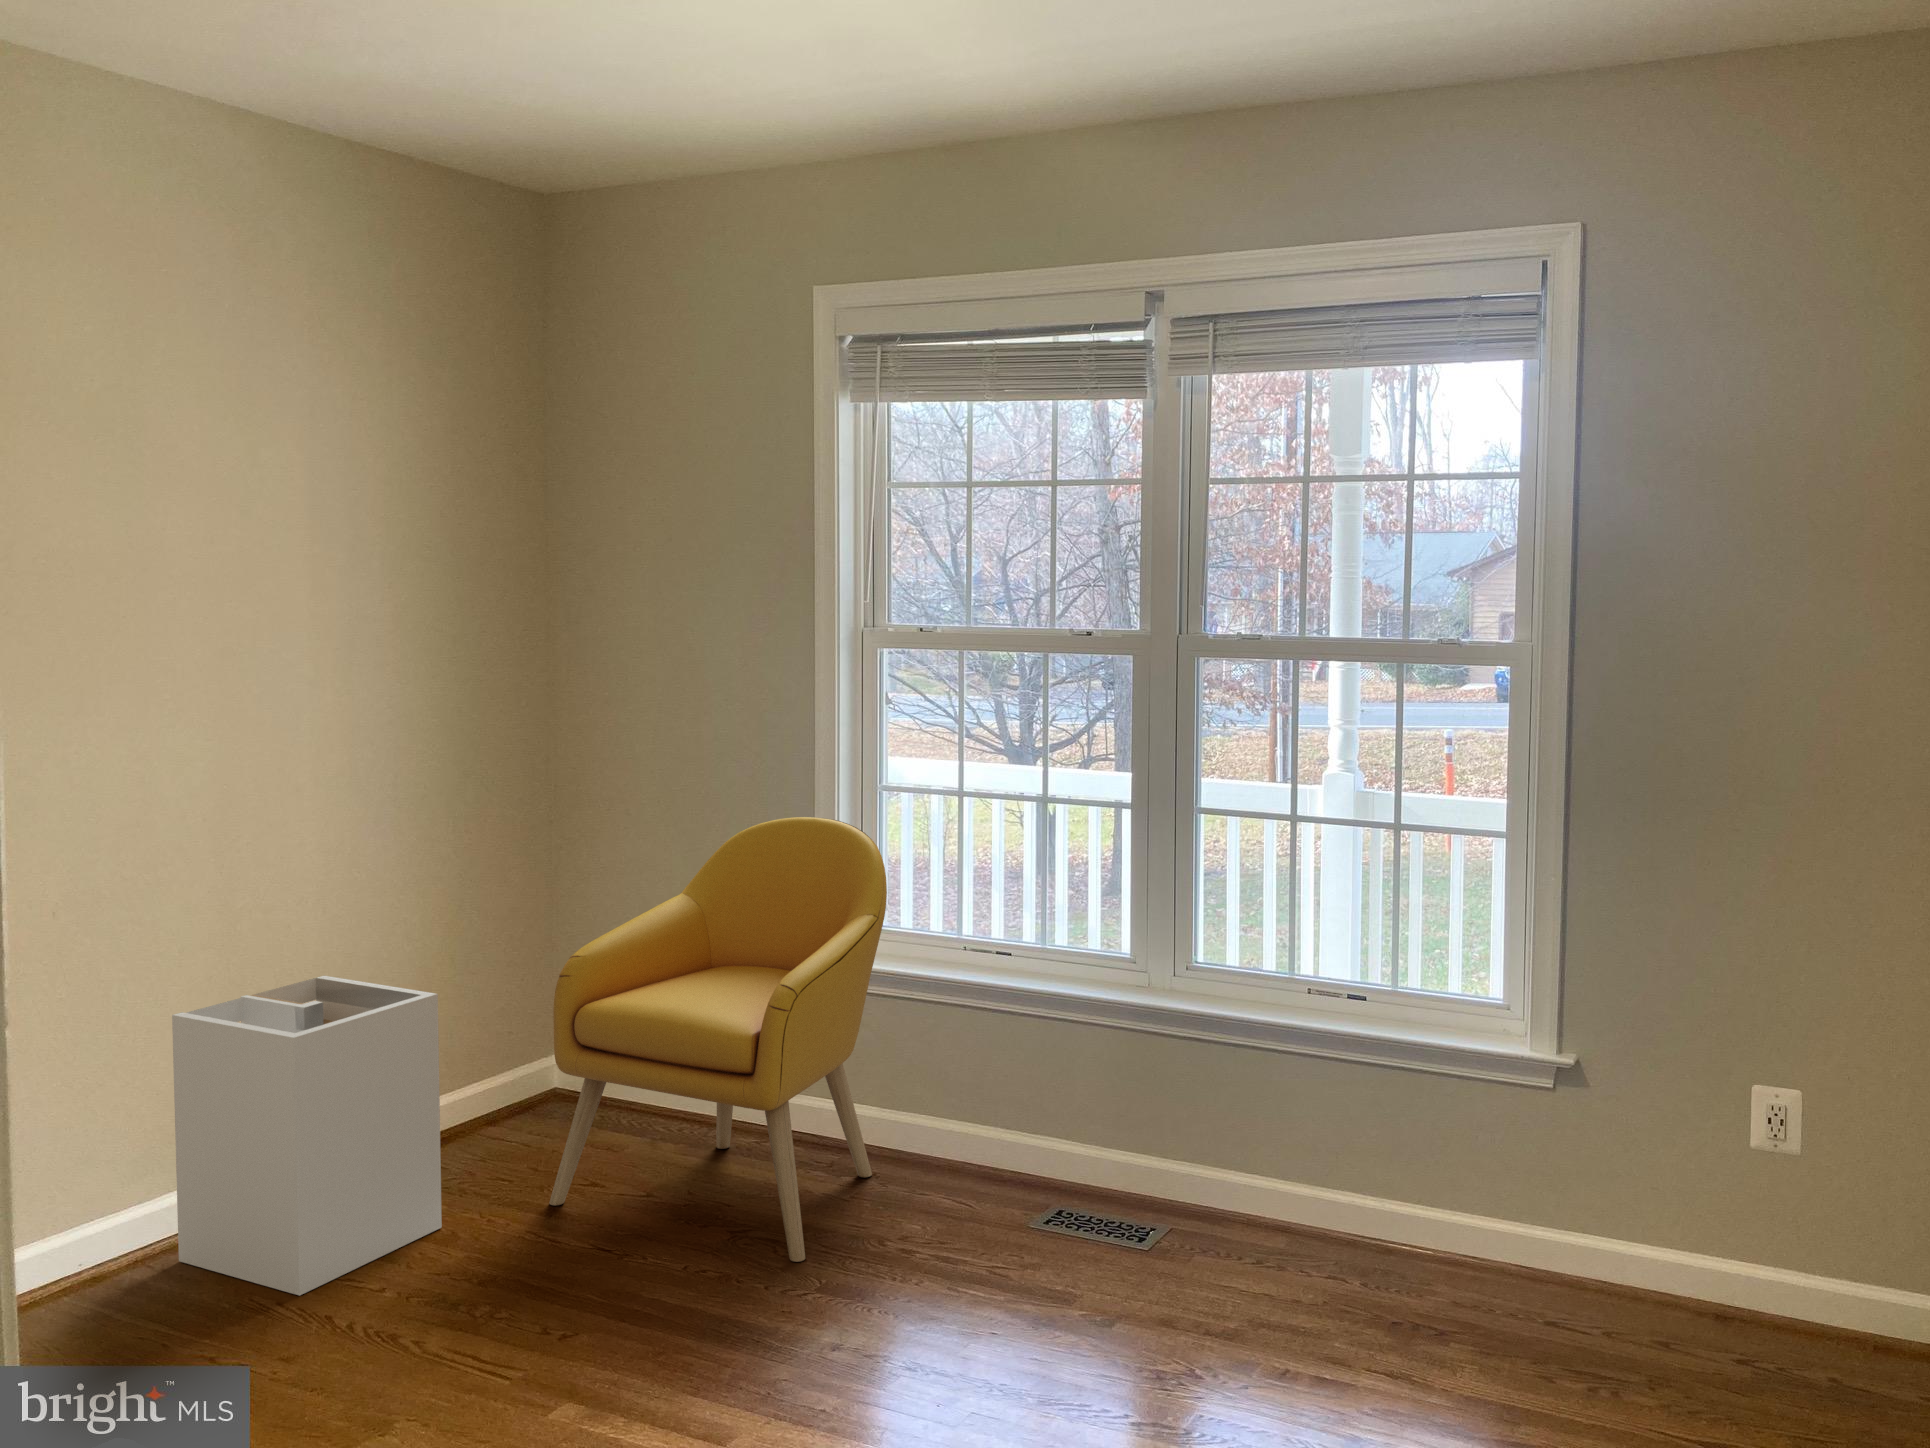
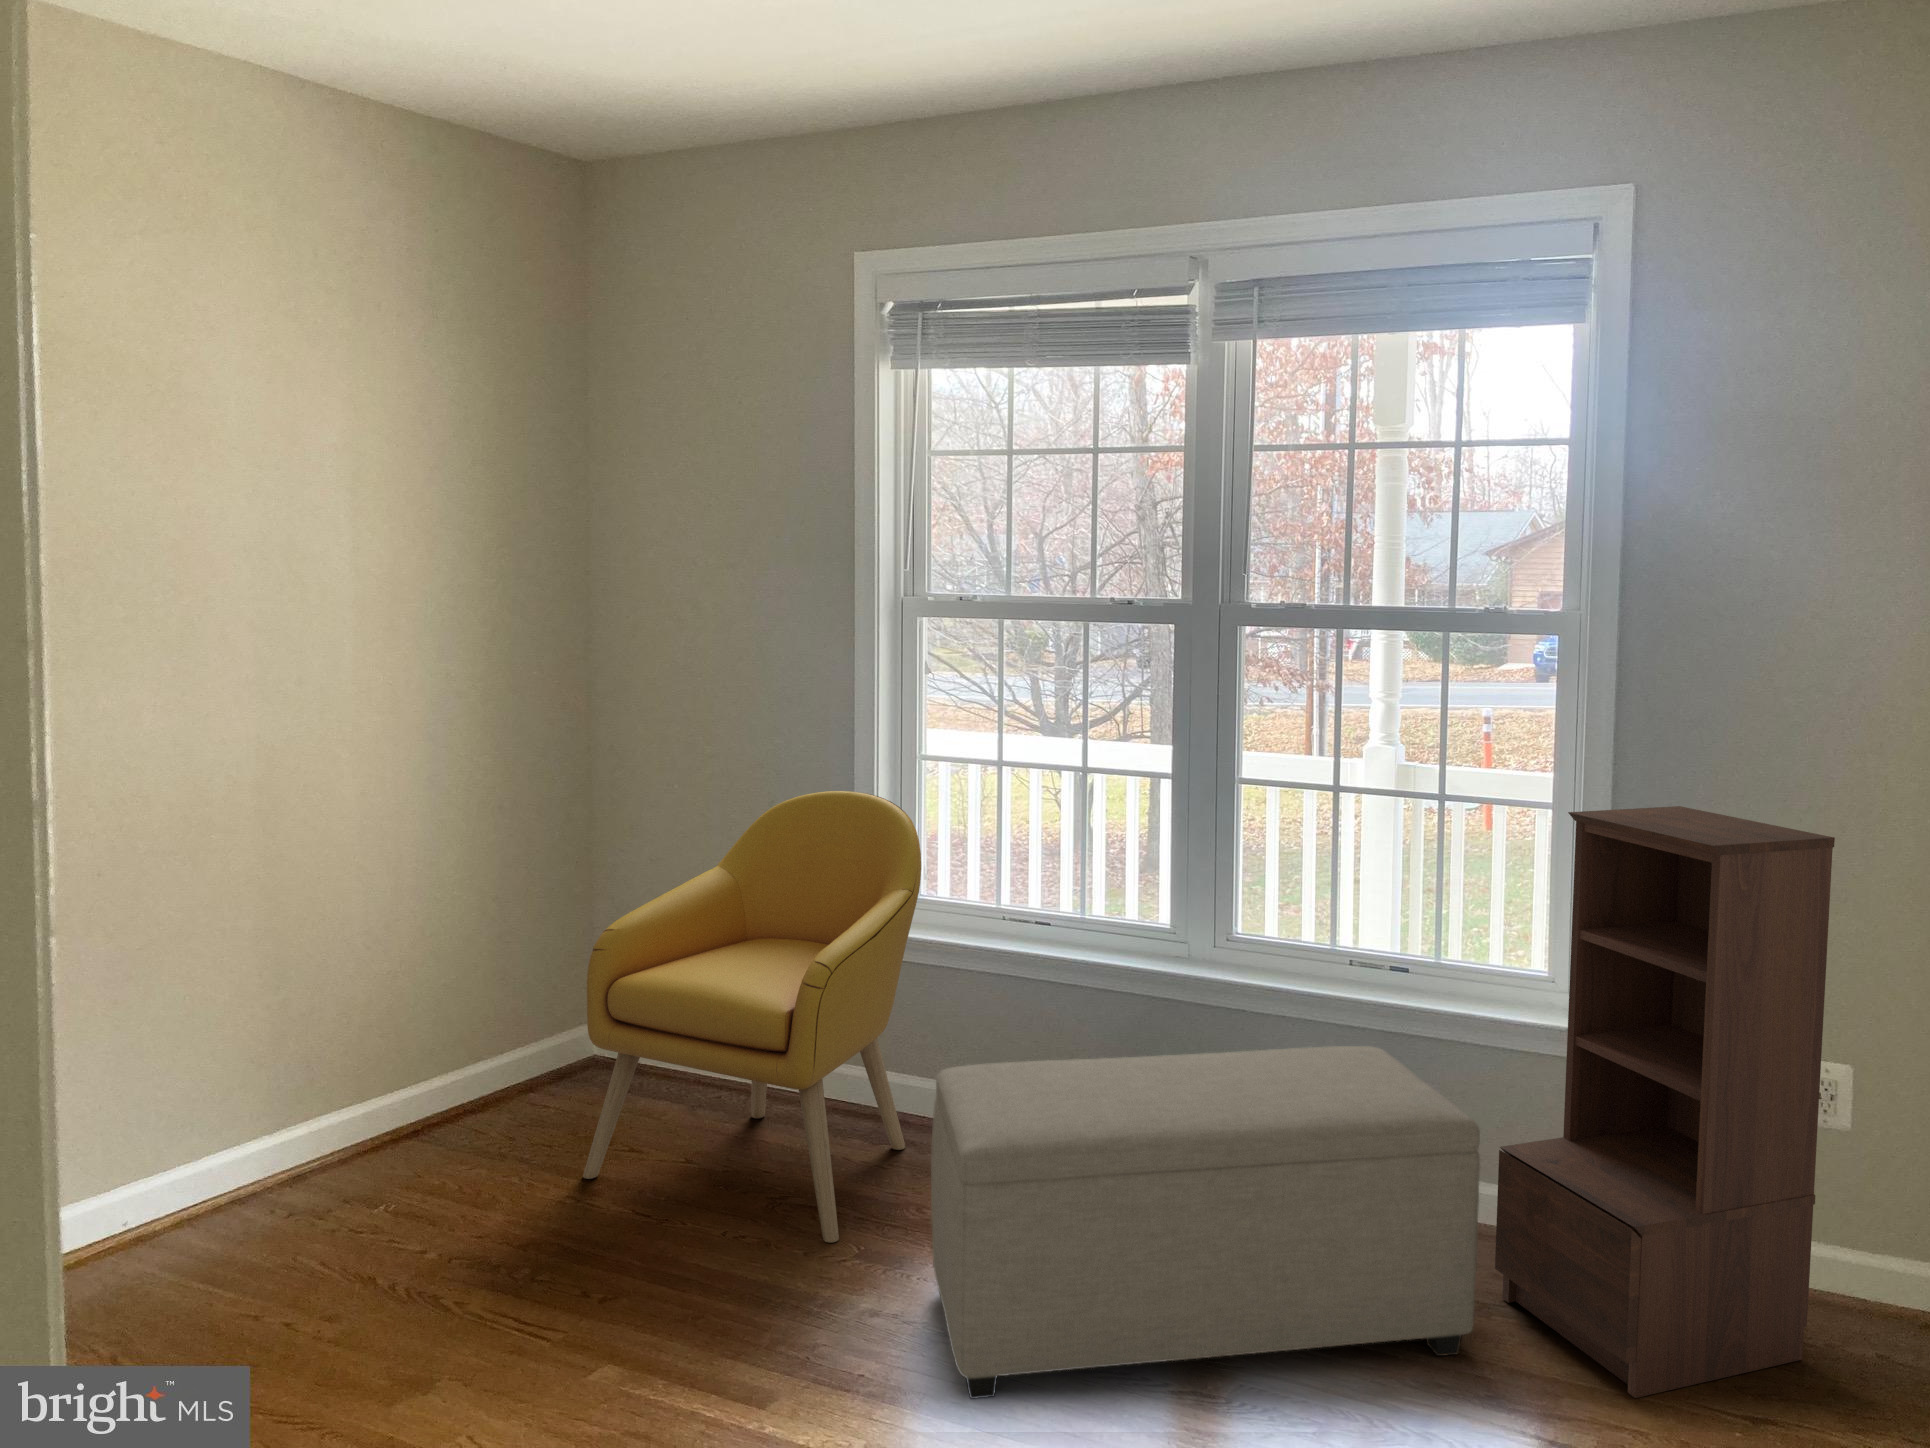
bookshelf: none [1444,827,1755,1391] -> present [1495,806,1835,1398]
laundry hamper: present [172,976,442,1296] -> none [197,948,473,1278]
ottoman: none [895,1064,1420,1396] -> present [931,1046,1480,1399]

